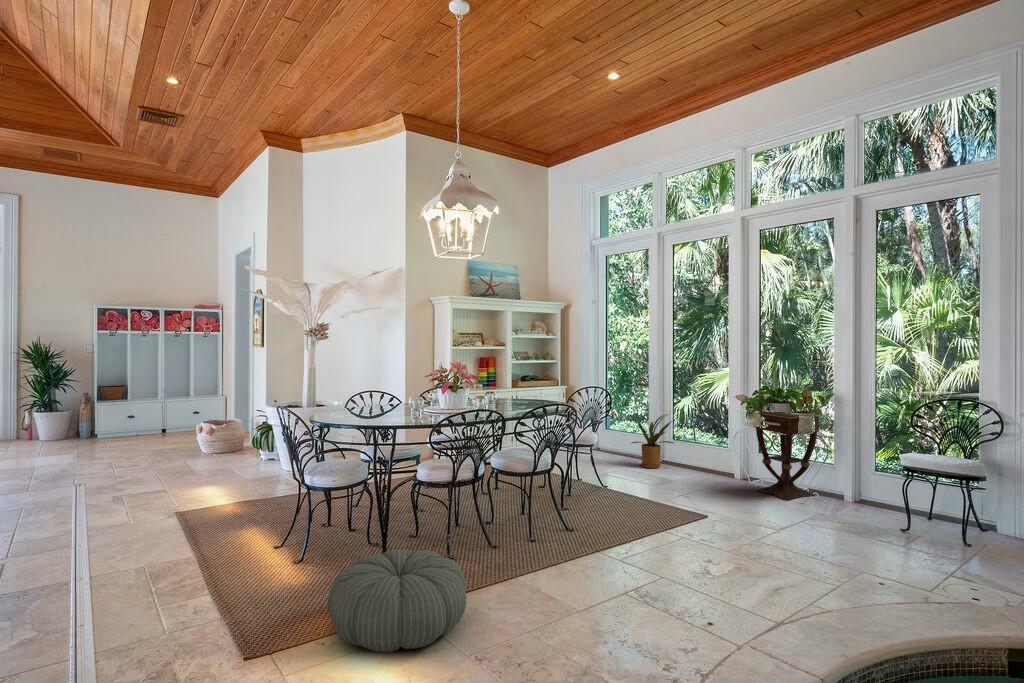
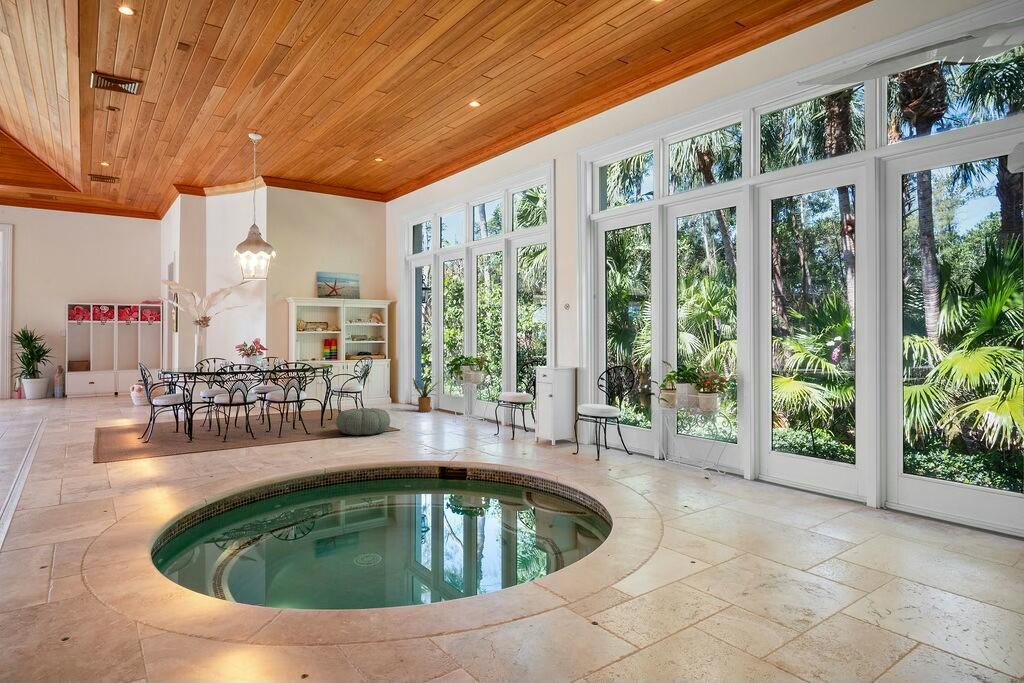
side table: present [755,411,820,500] -> none [463,370,496,424]
pouf: present [327,549,466,652] -> present [336,408,390,435]

